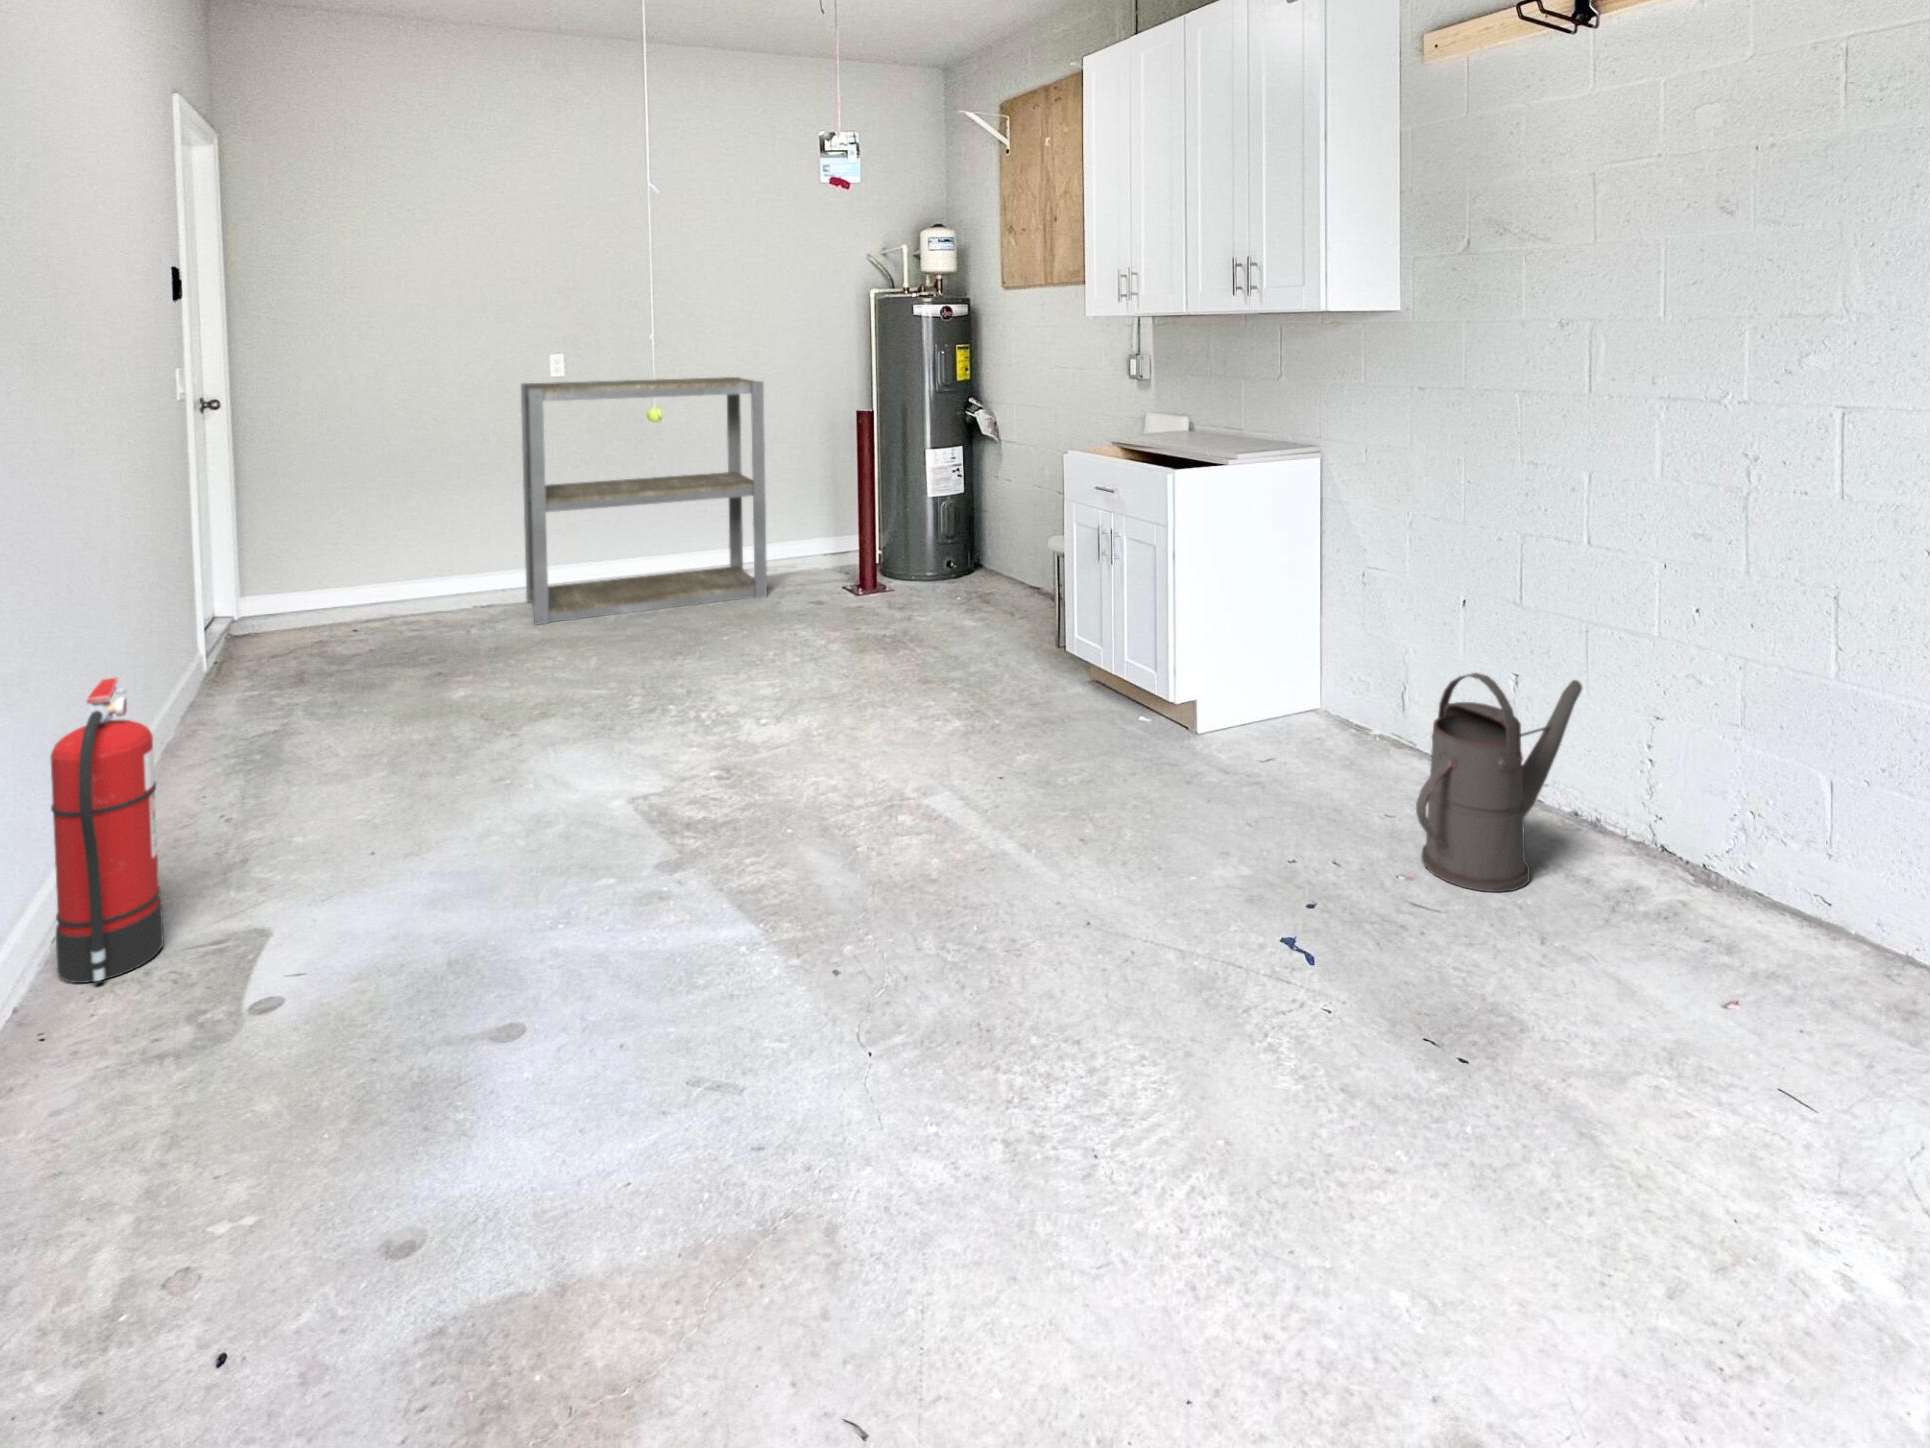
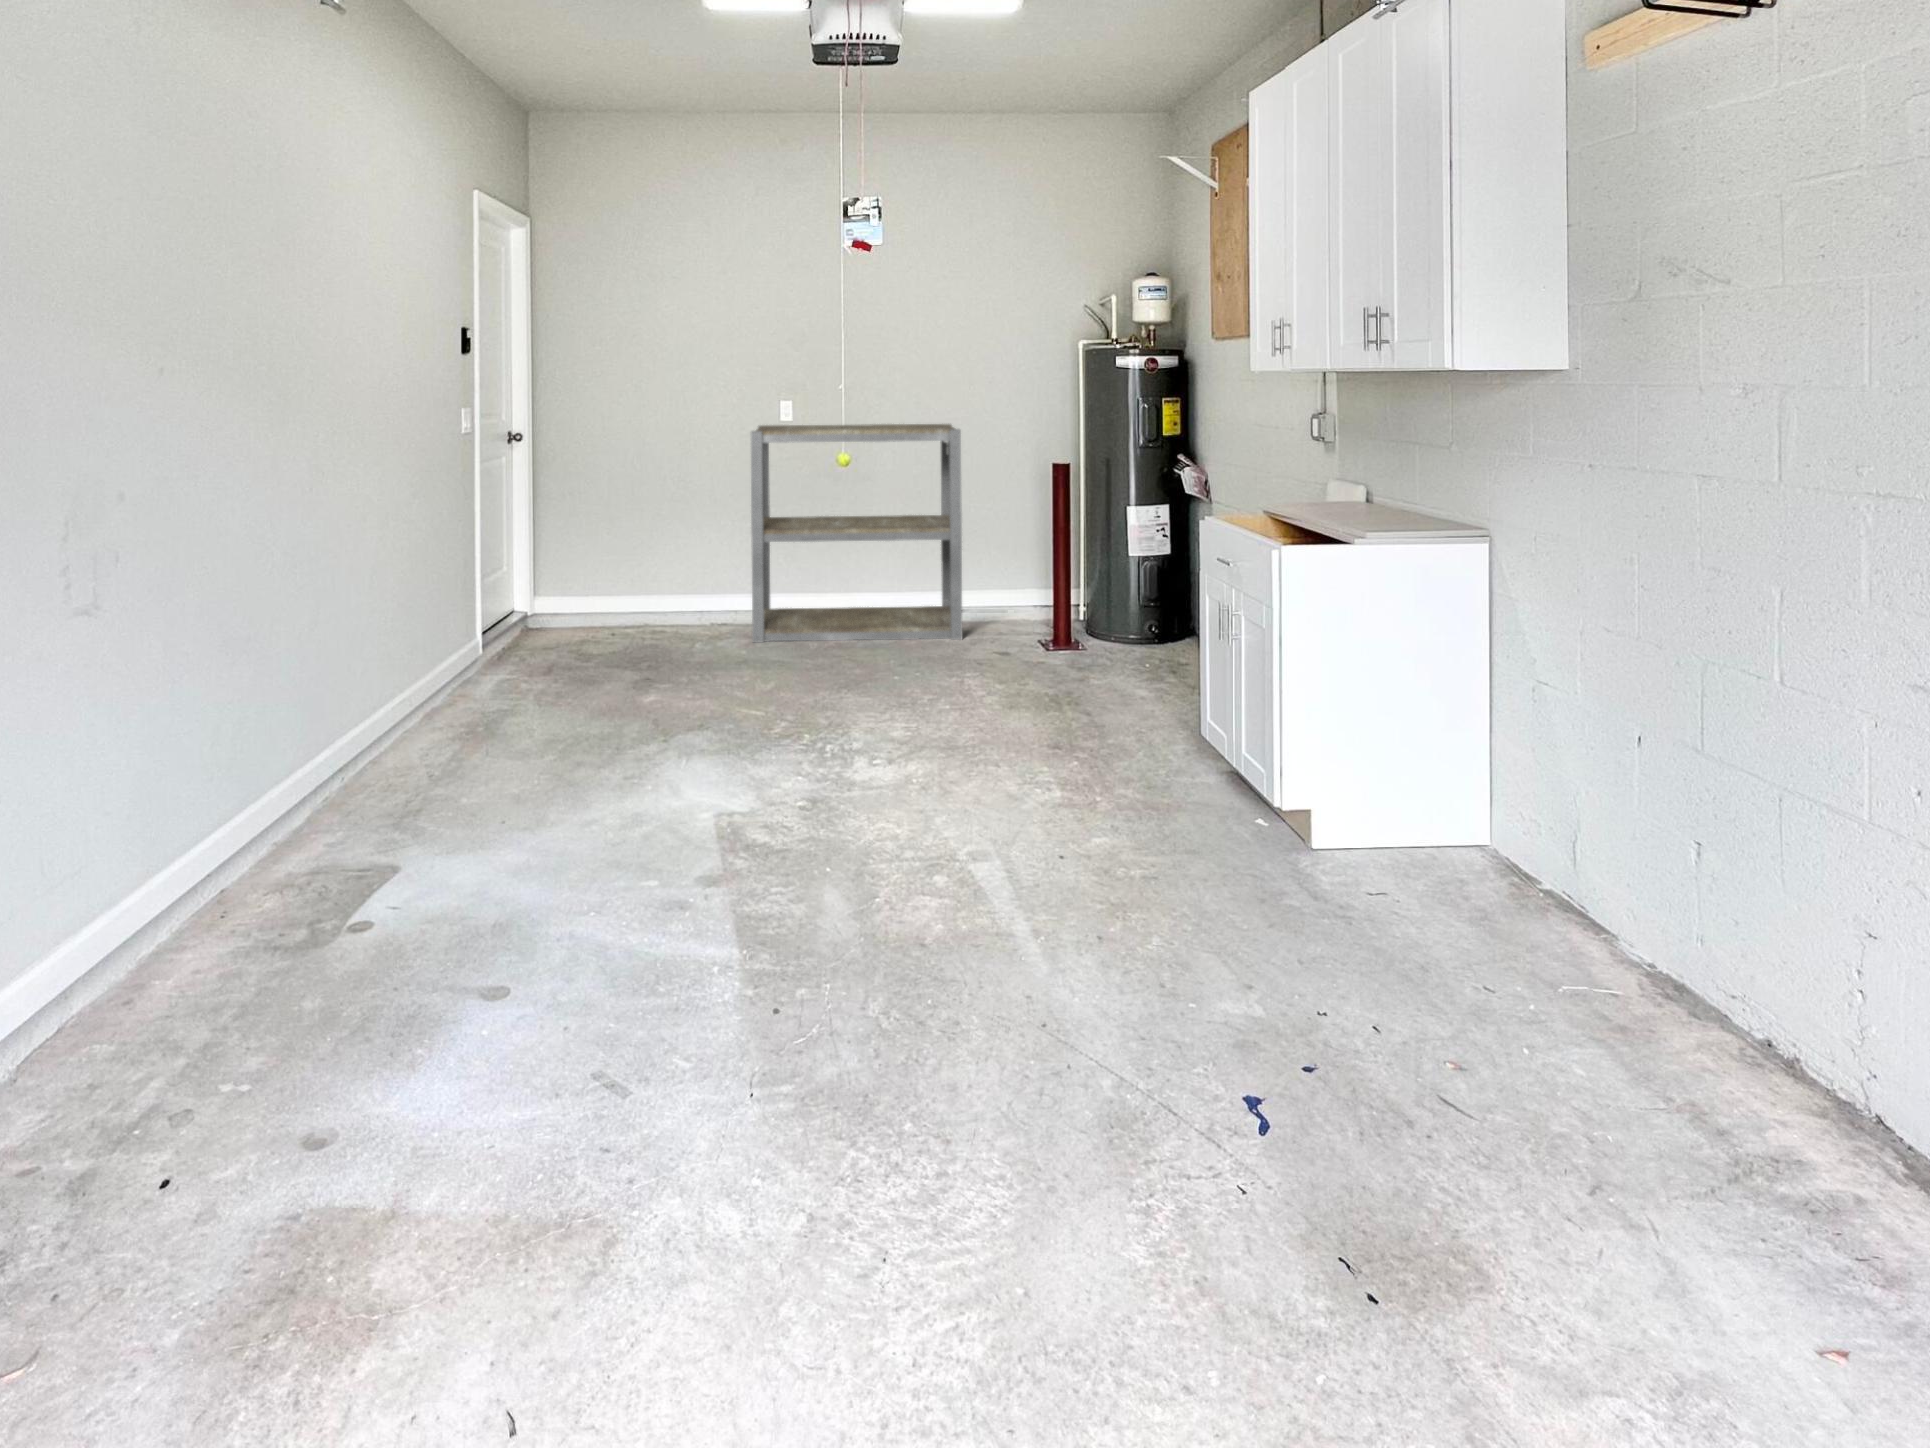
watering can: present [1416,673,1582,892] -> none [1464,832,1764,1123]
fire extinguisher: present [50,678,163,983] -> none [283,648,353,875]

